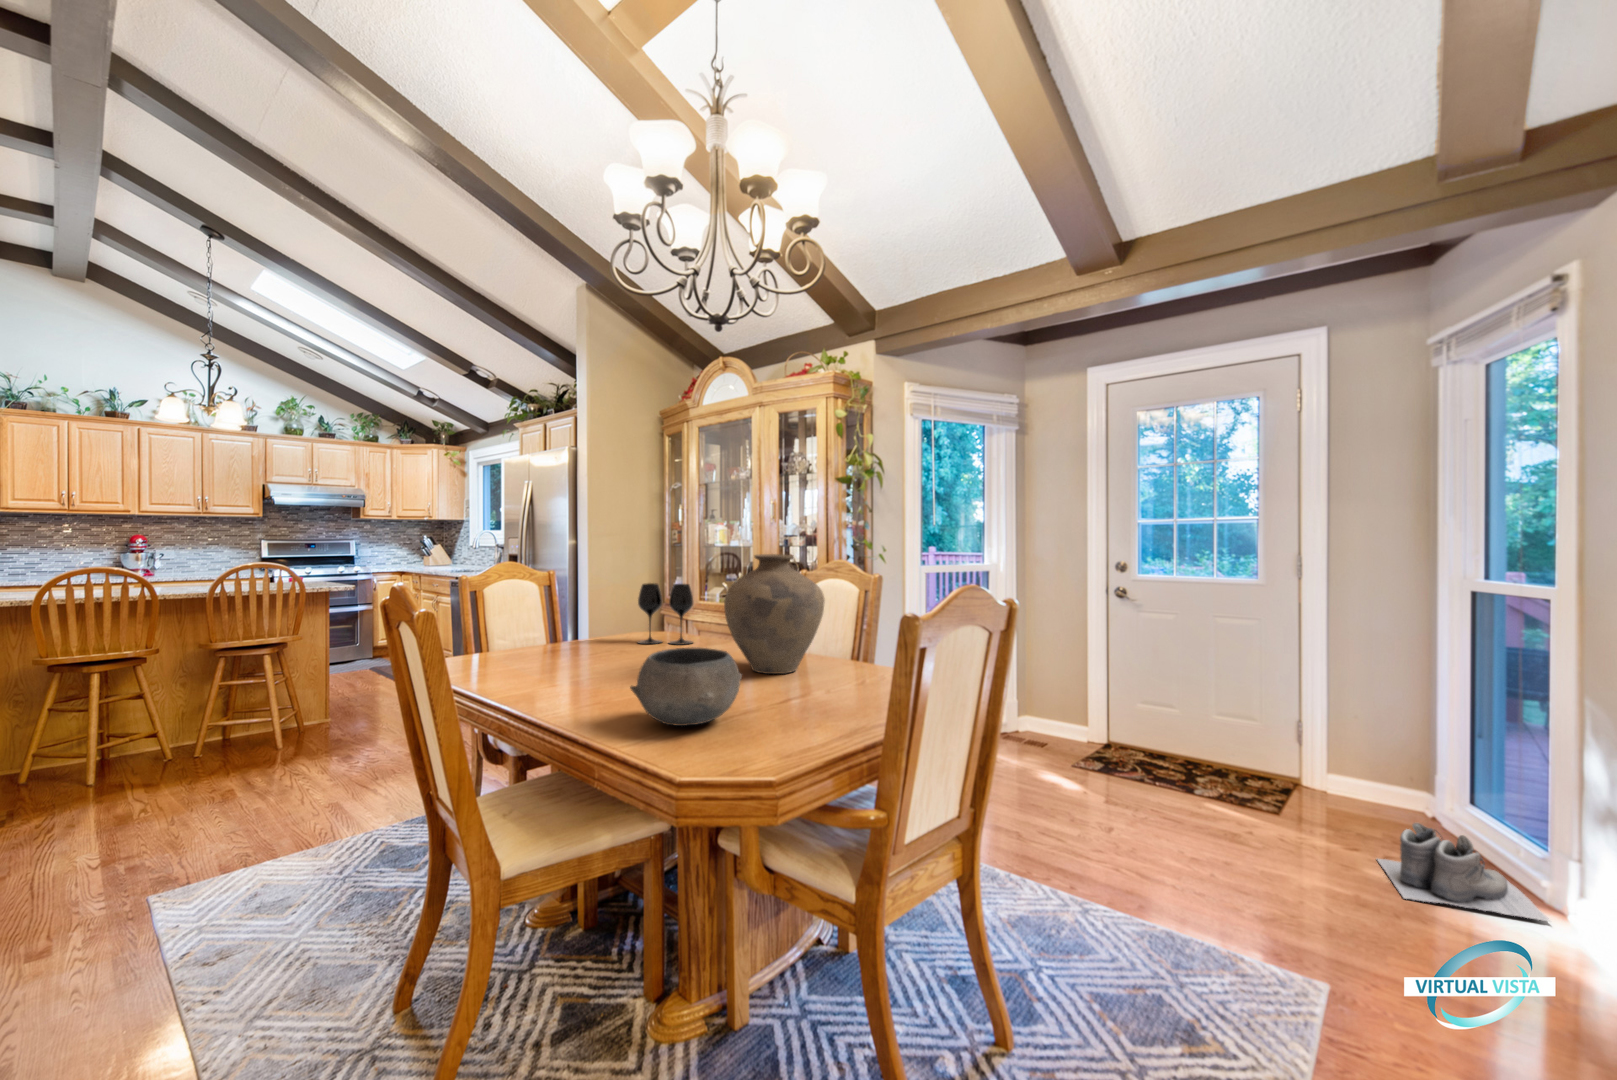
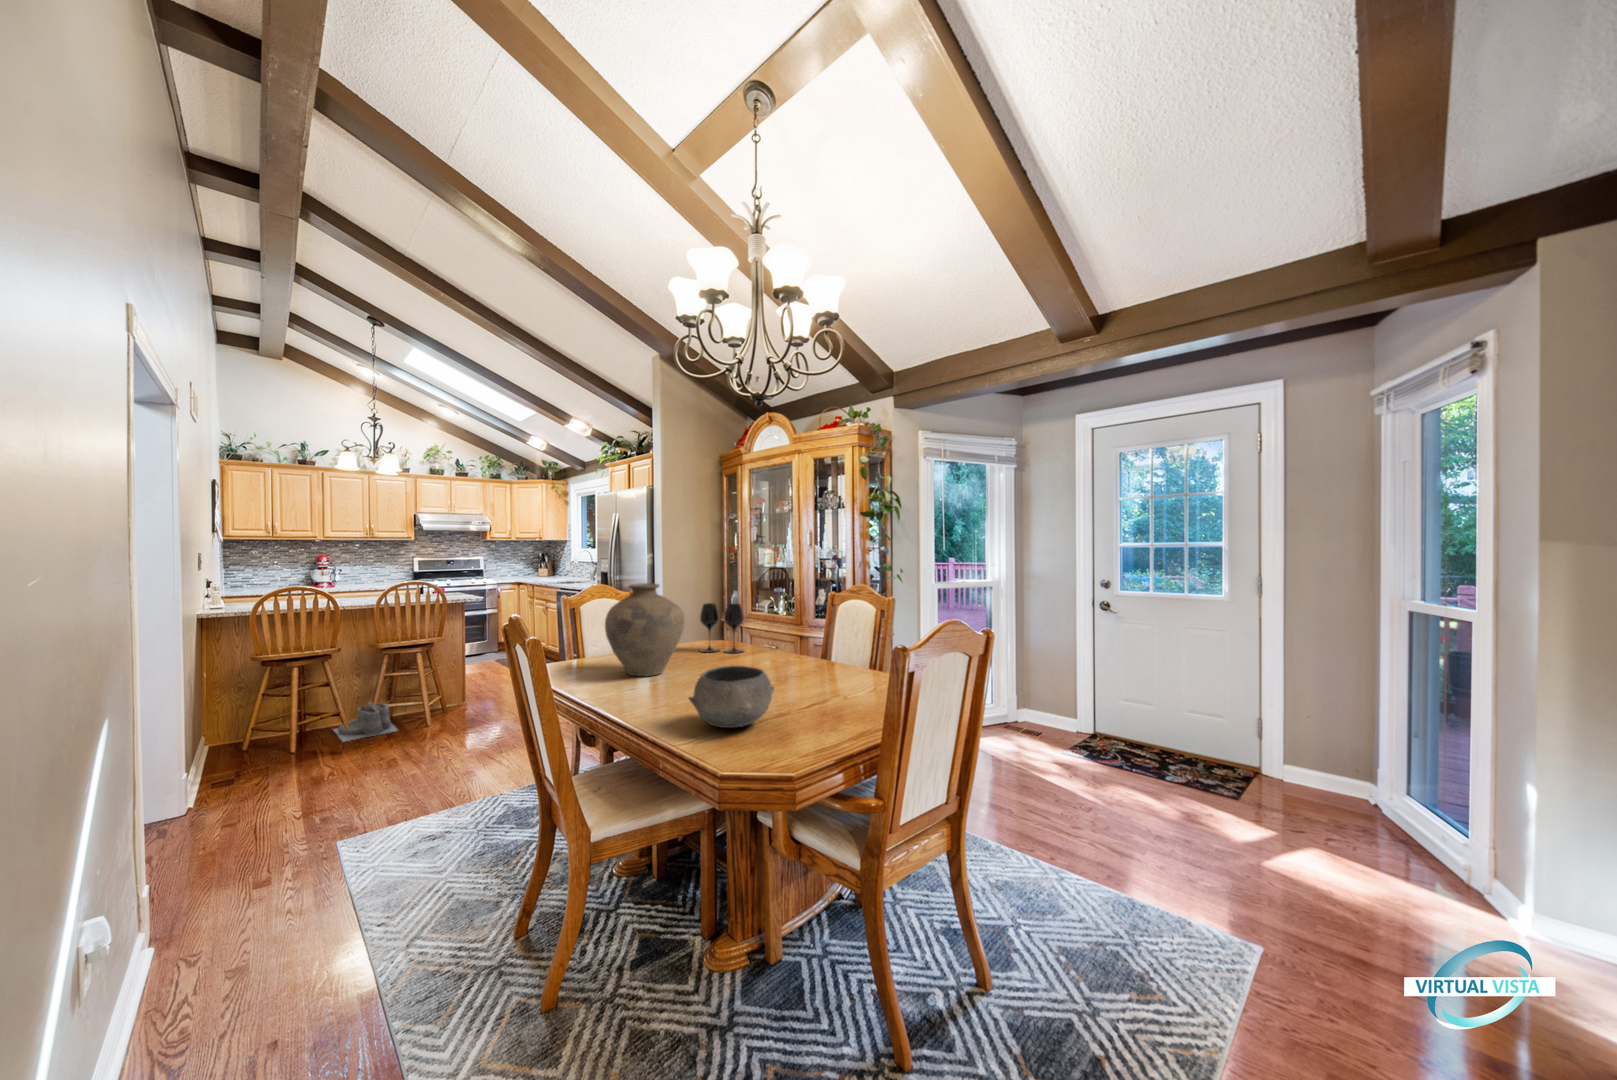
vase: present [724,554,825,674] -> present [605,583,685,676]
boots: present [1377,823,1550,921] -> present [334,702,398,742]

